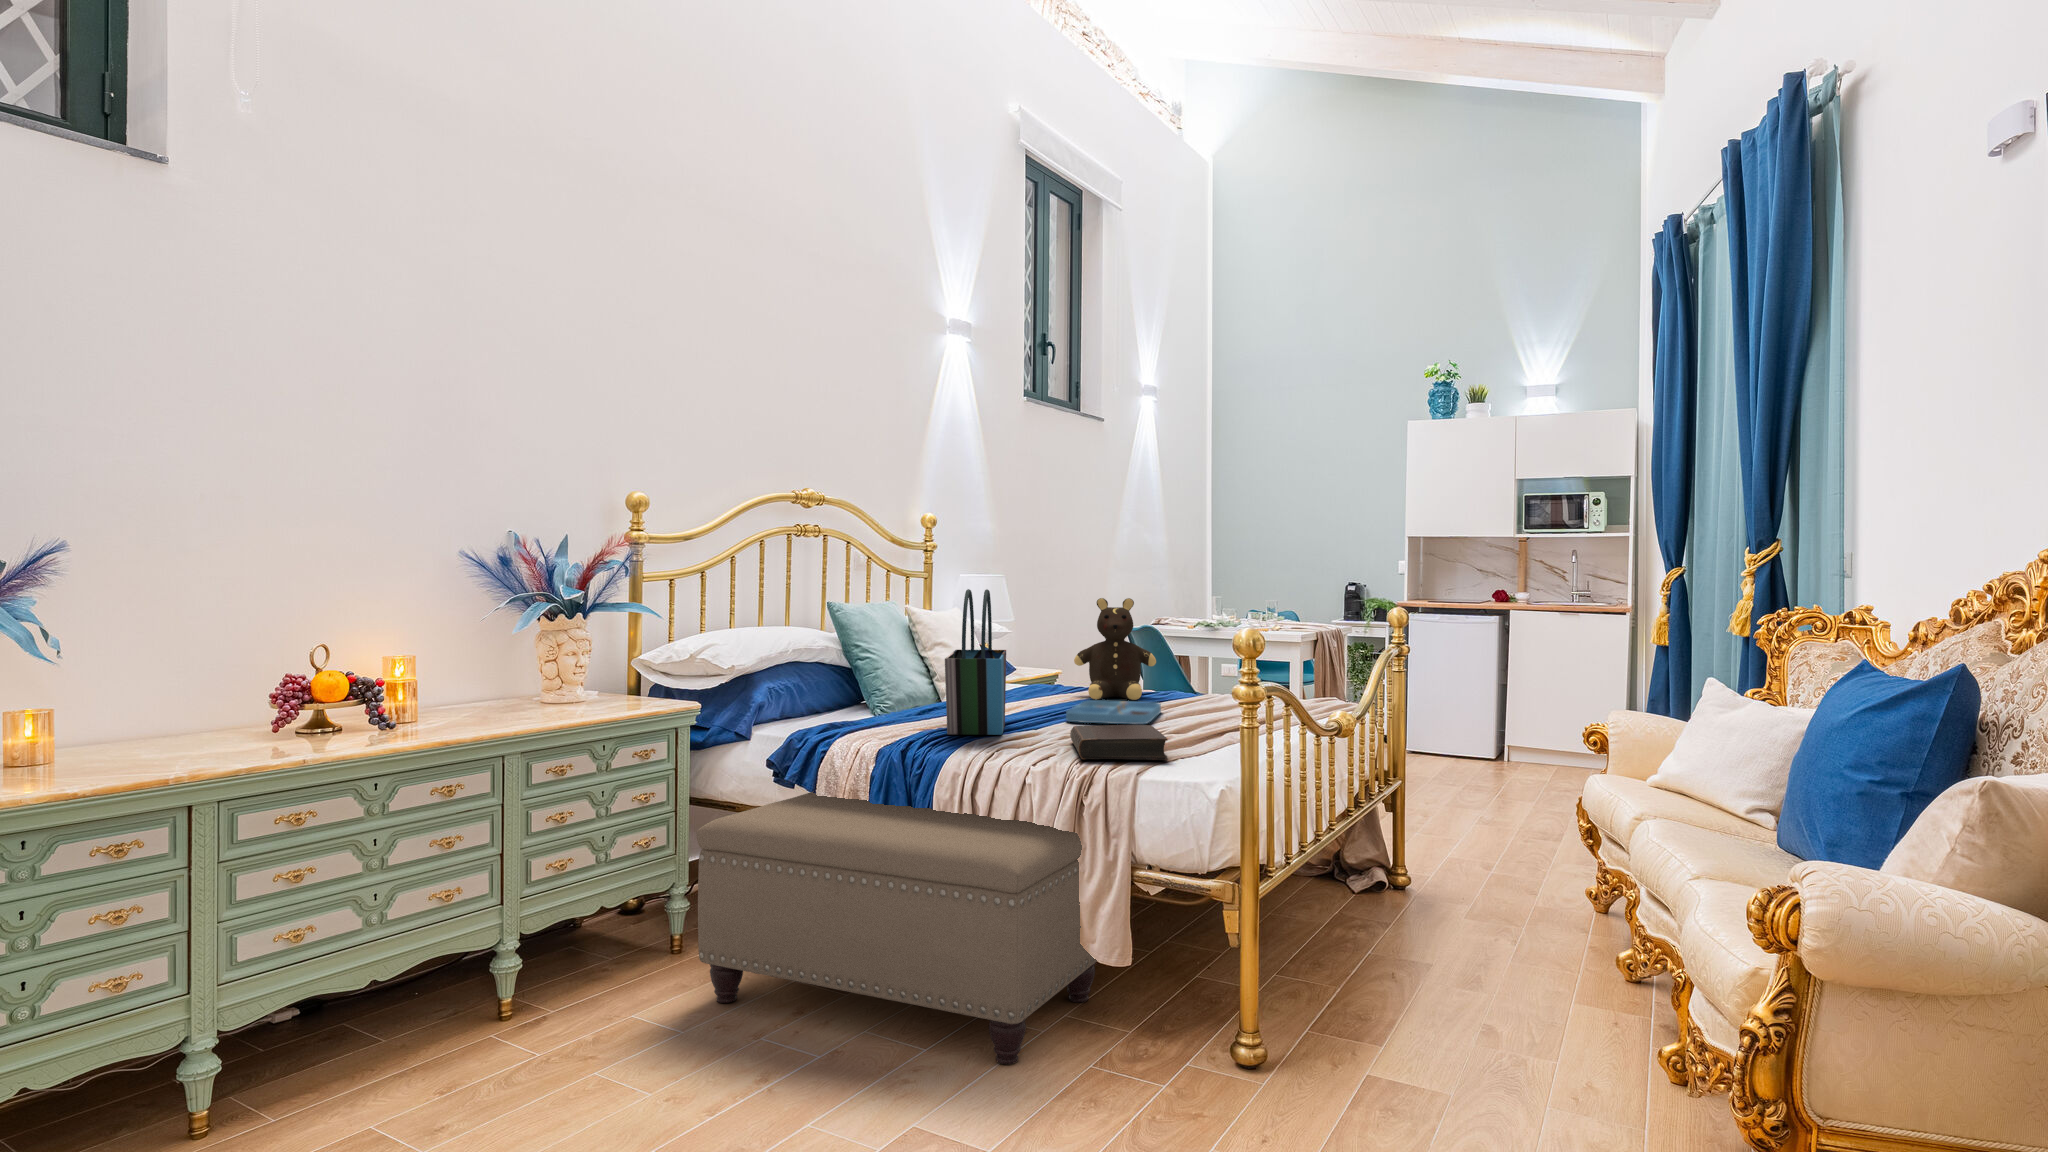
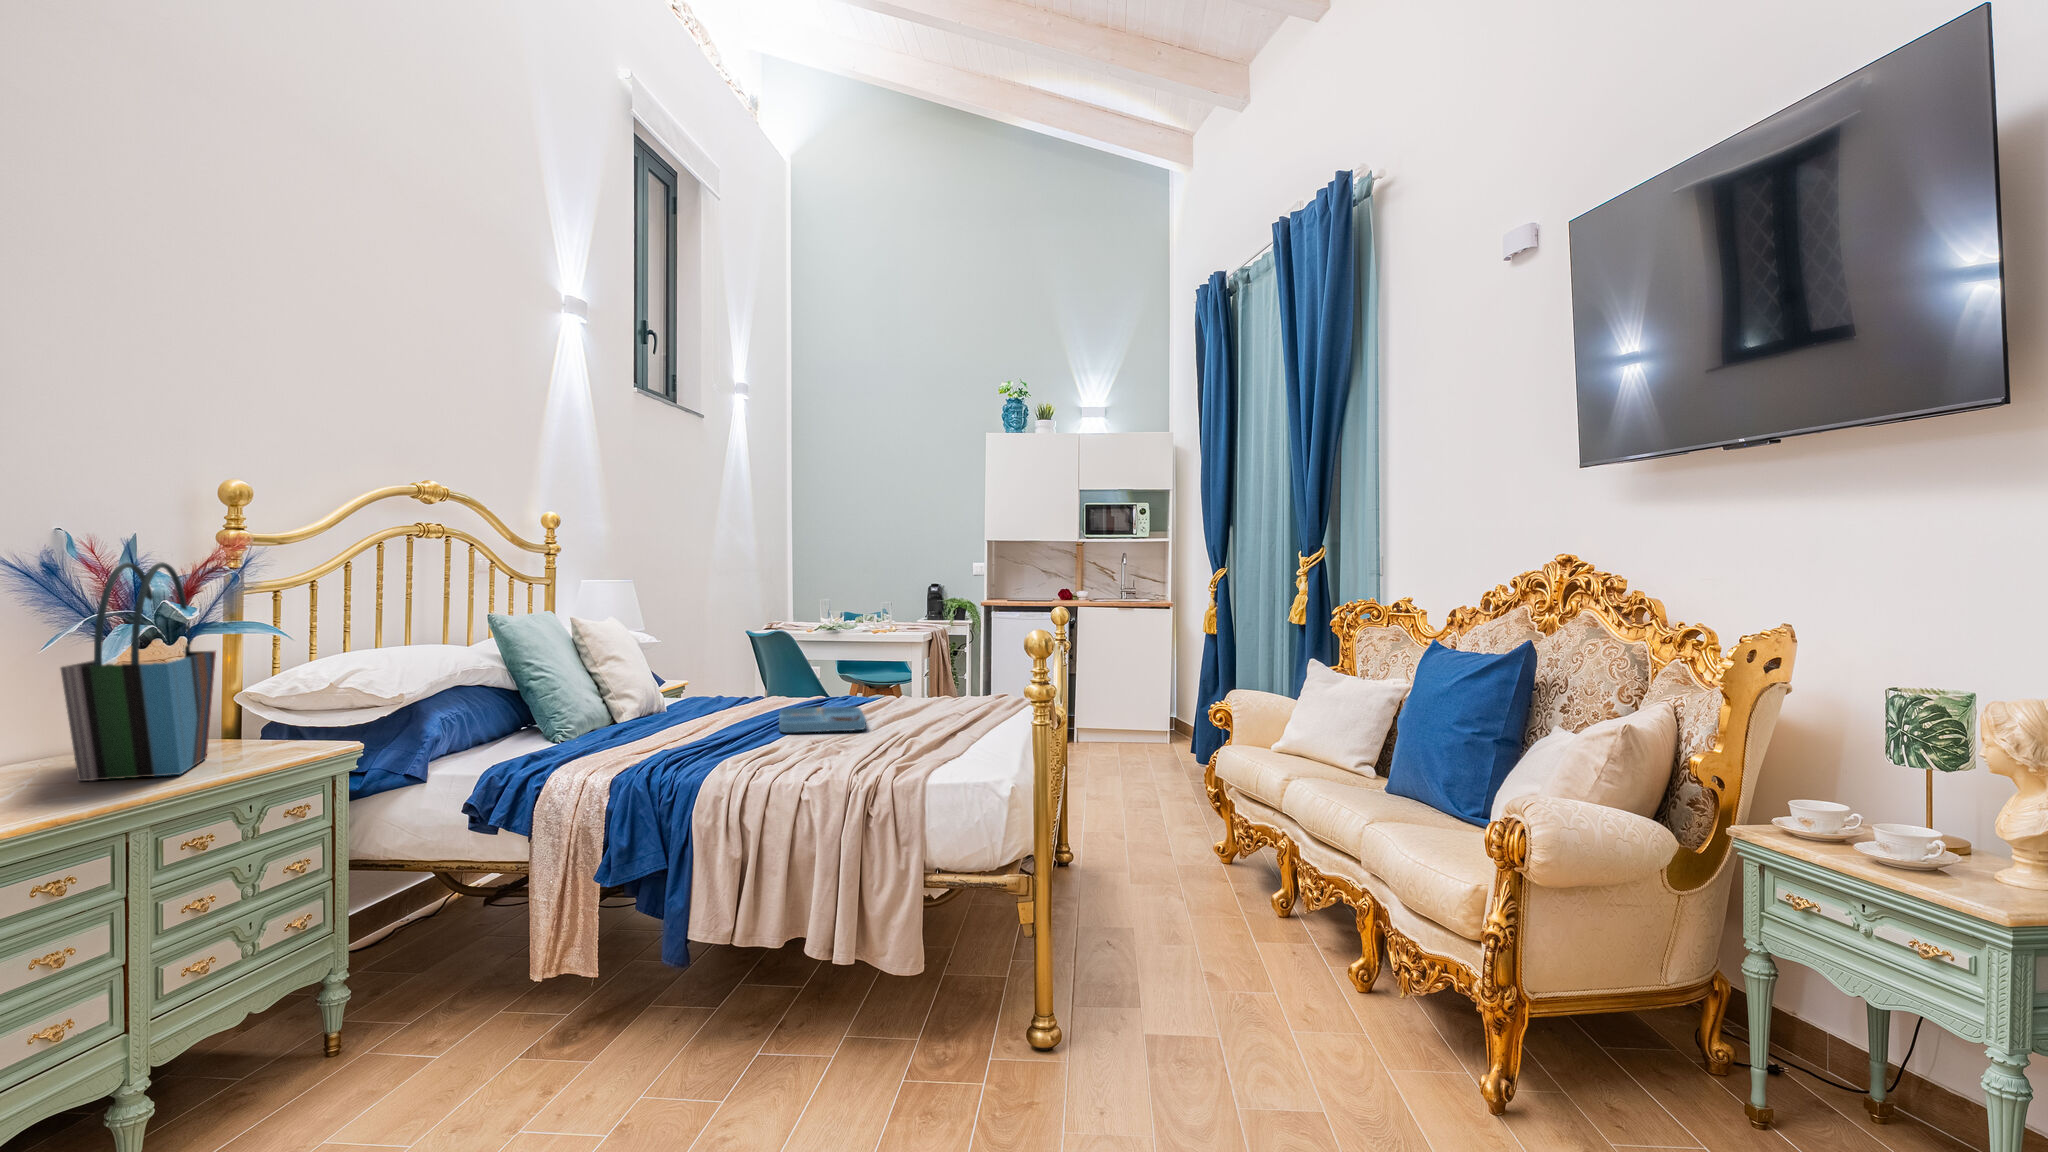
tote bag: present [945,589,1006,735] -> present [60,562,216,781]
teddy bear: present [1074,598,1156,700] -> none [749,603,833,708]
book: present [1070,725,1168,760] -> none [816,730,935,770]
ottoman: present [696,792,1097,1064] -> none [403,829,872,1100]

